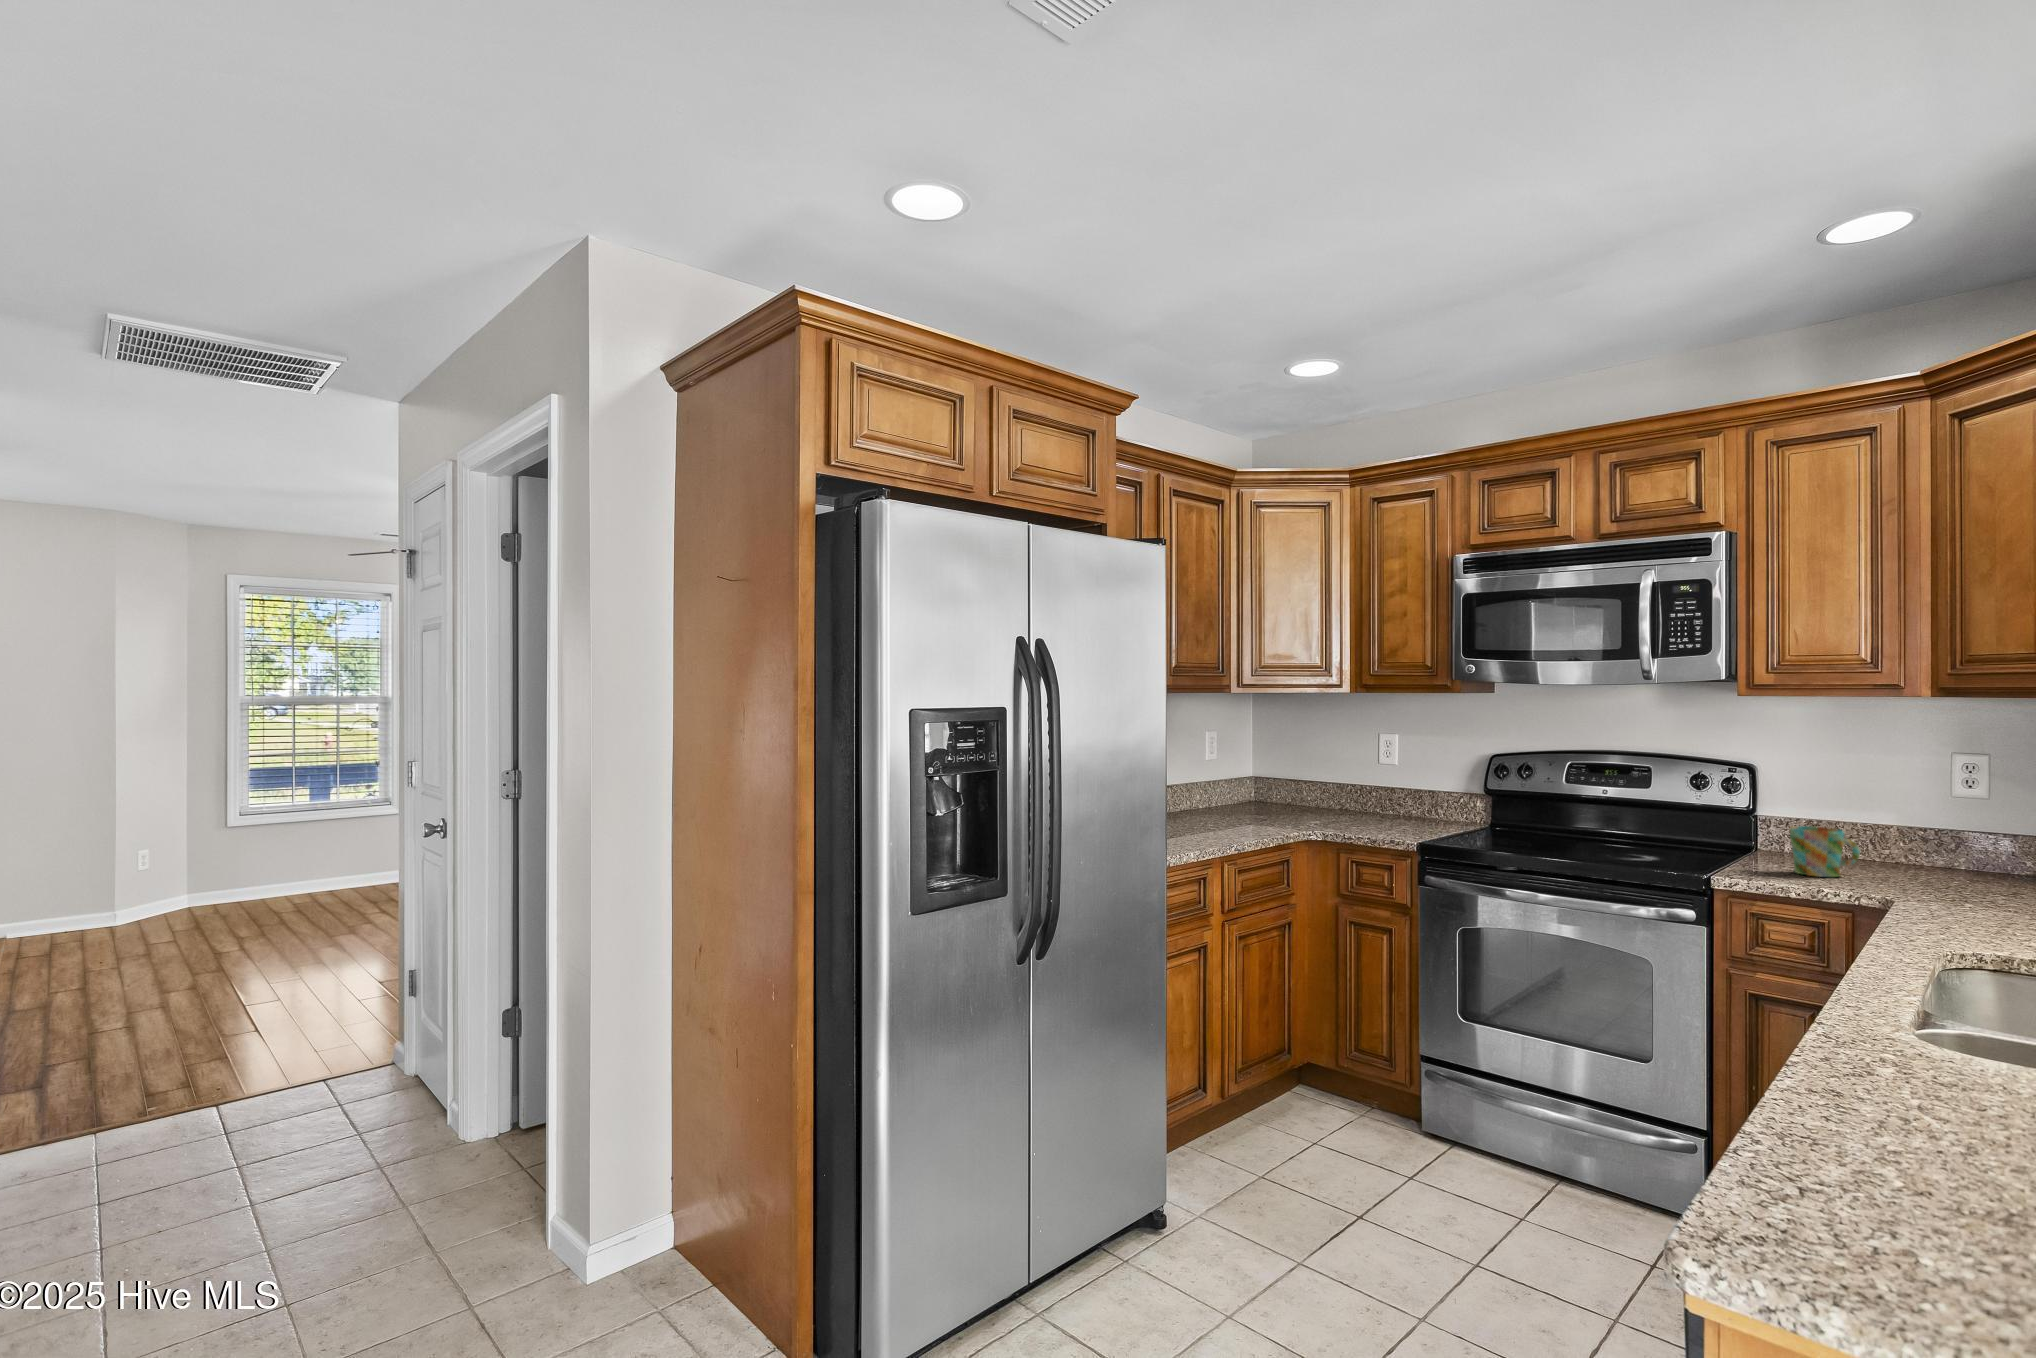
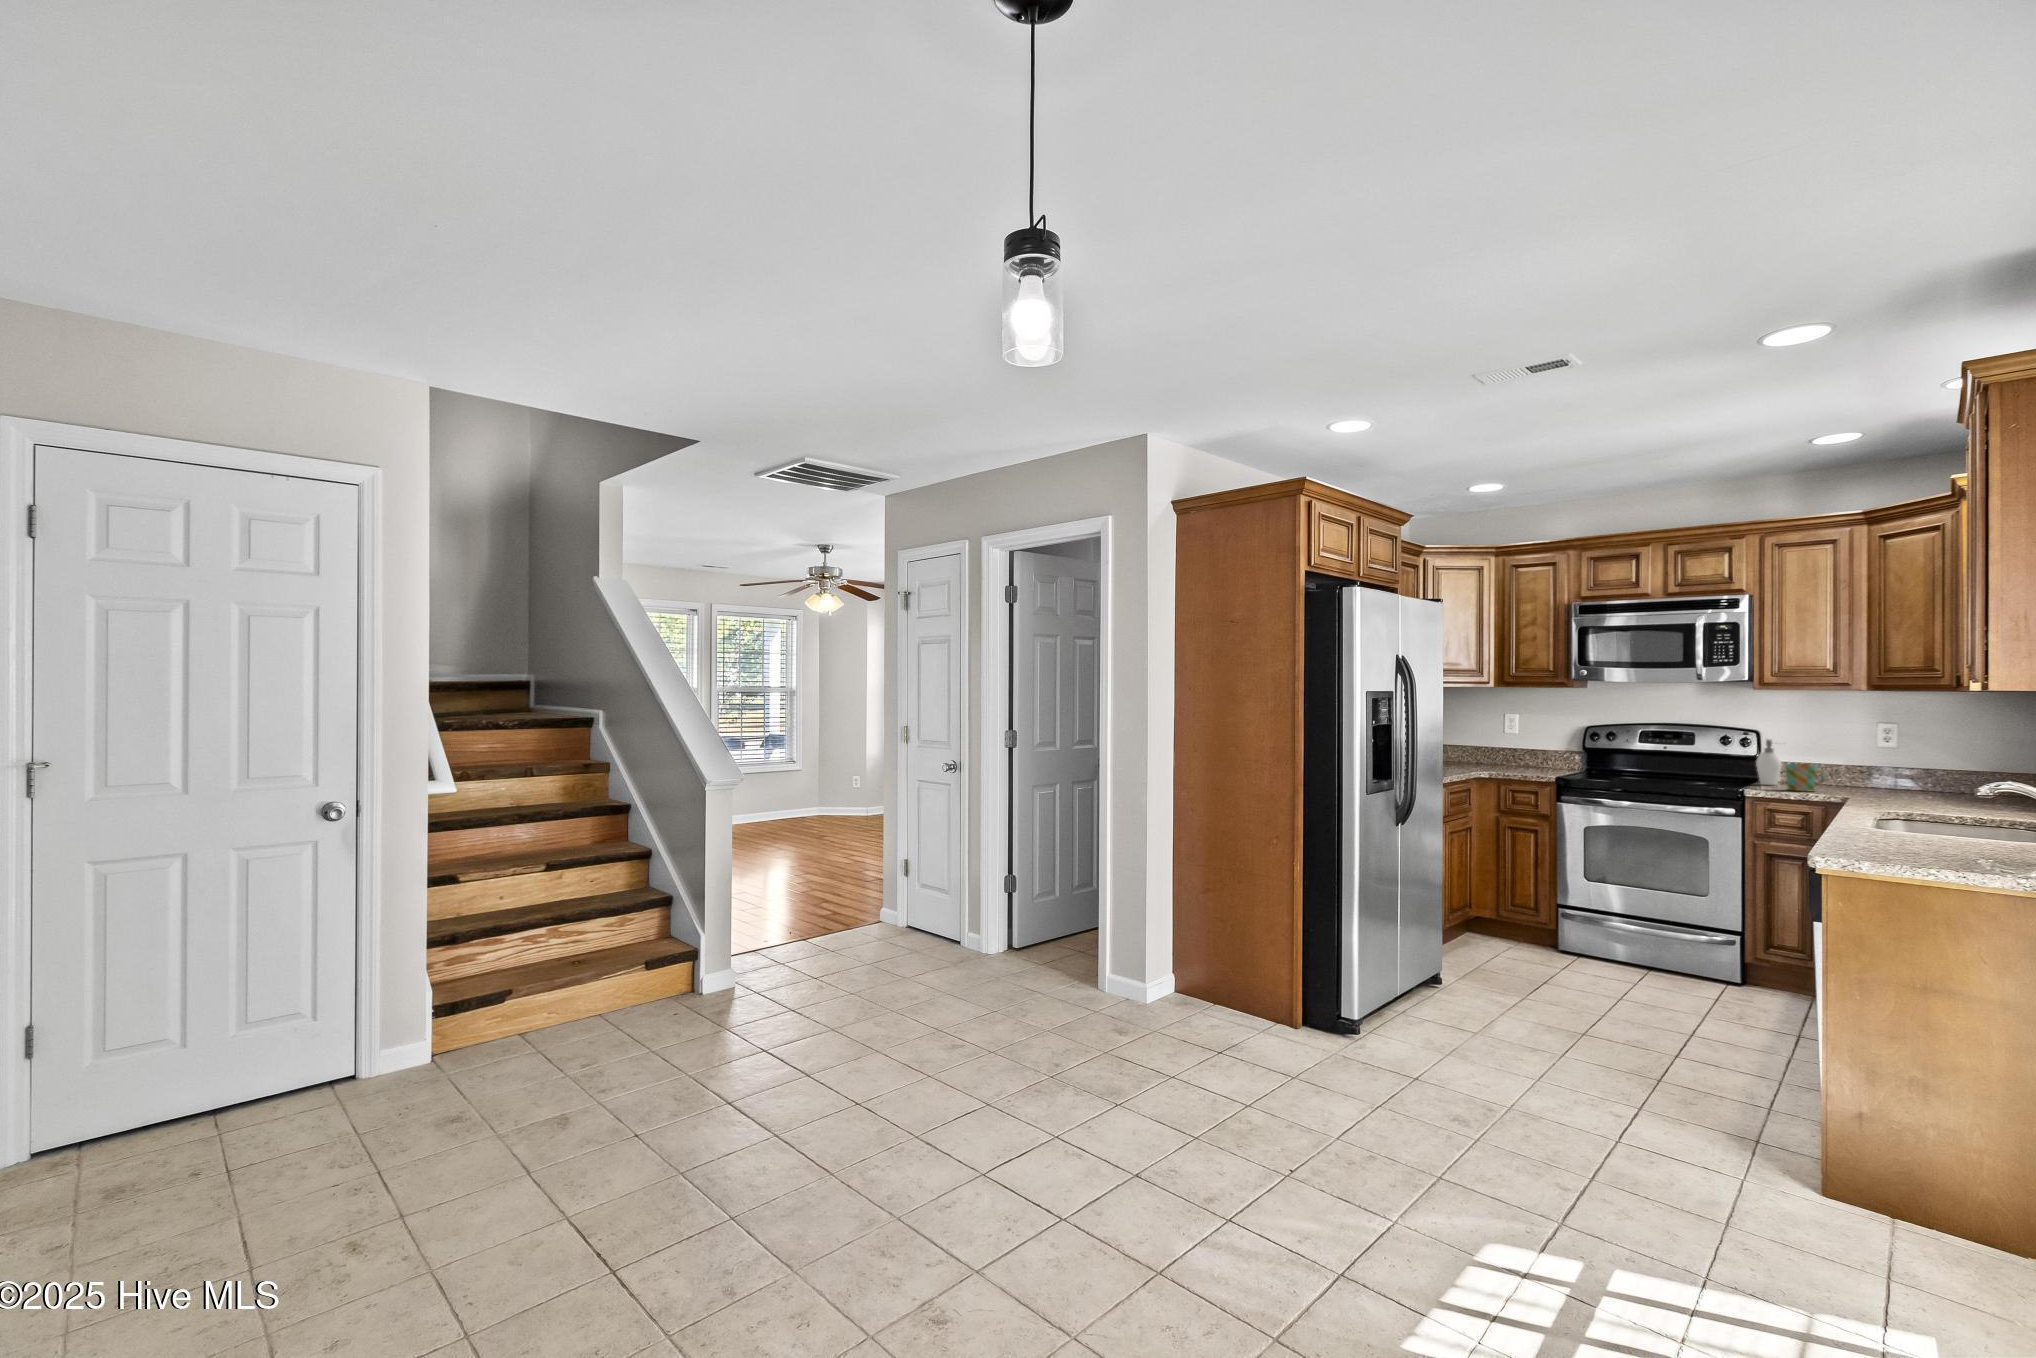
soap dispenser: none [1749,781,1797,859] -> present [1756,740,1782,785]

